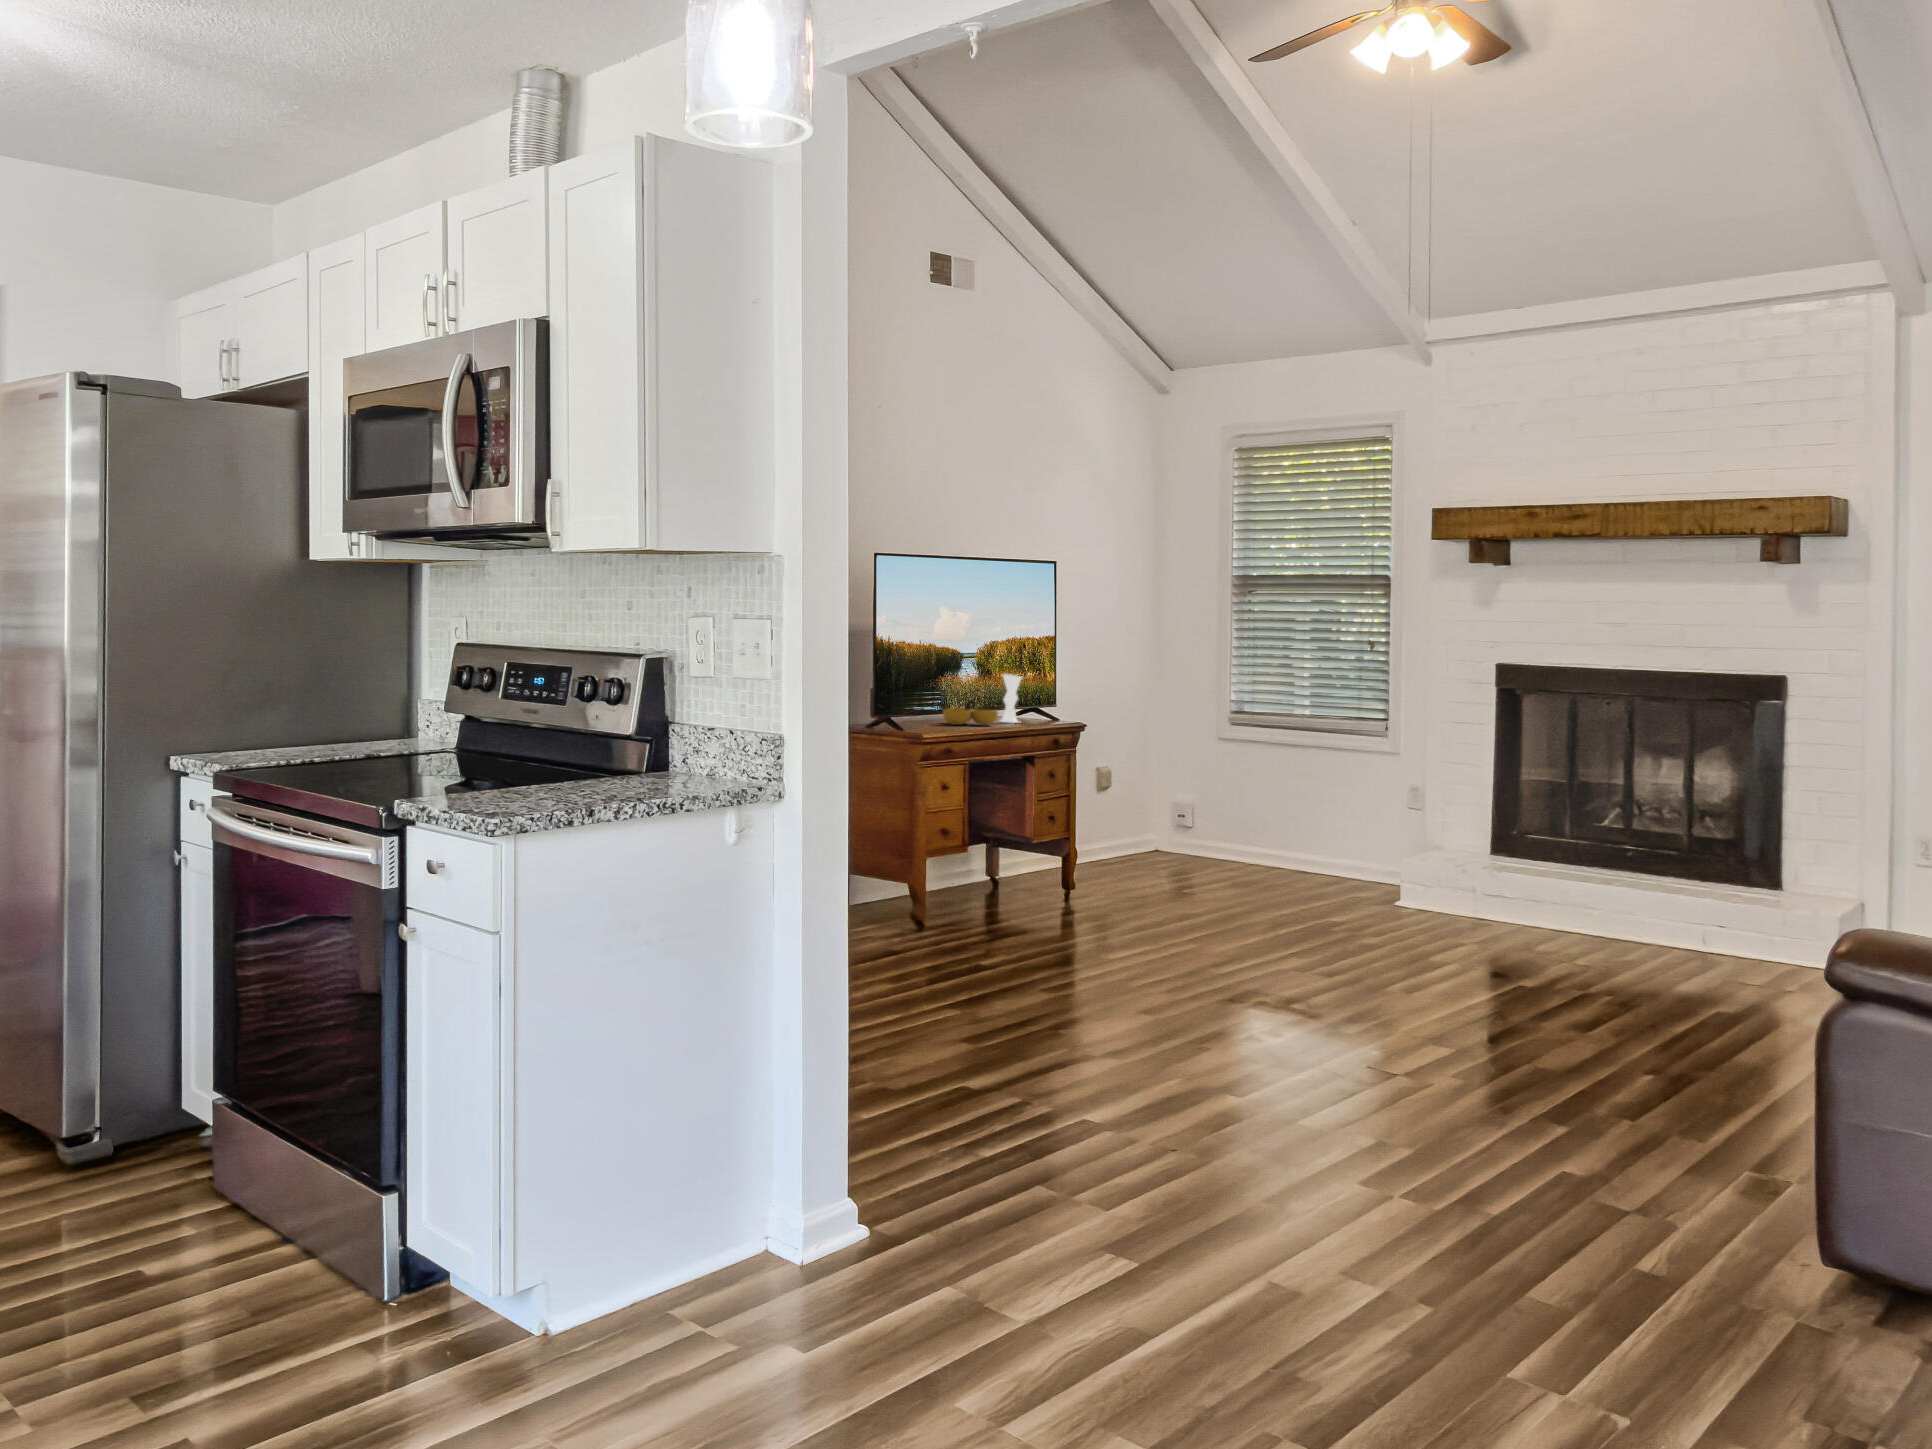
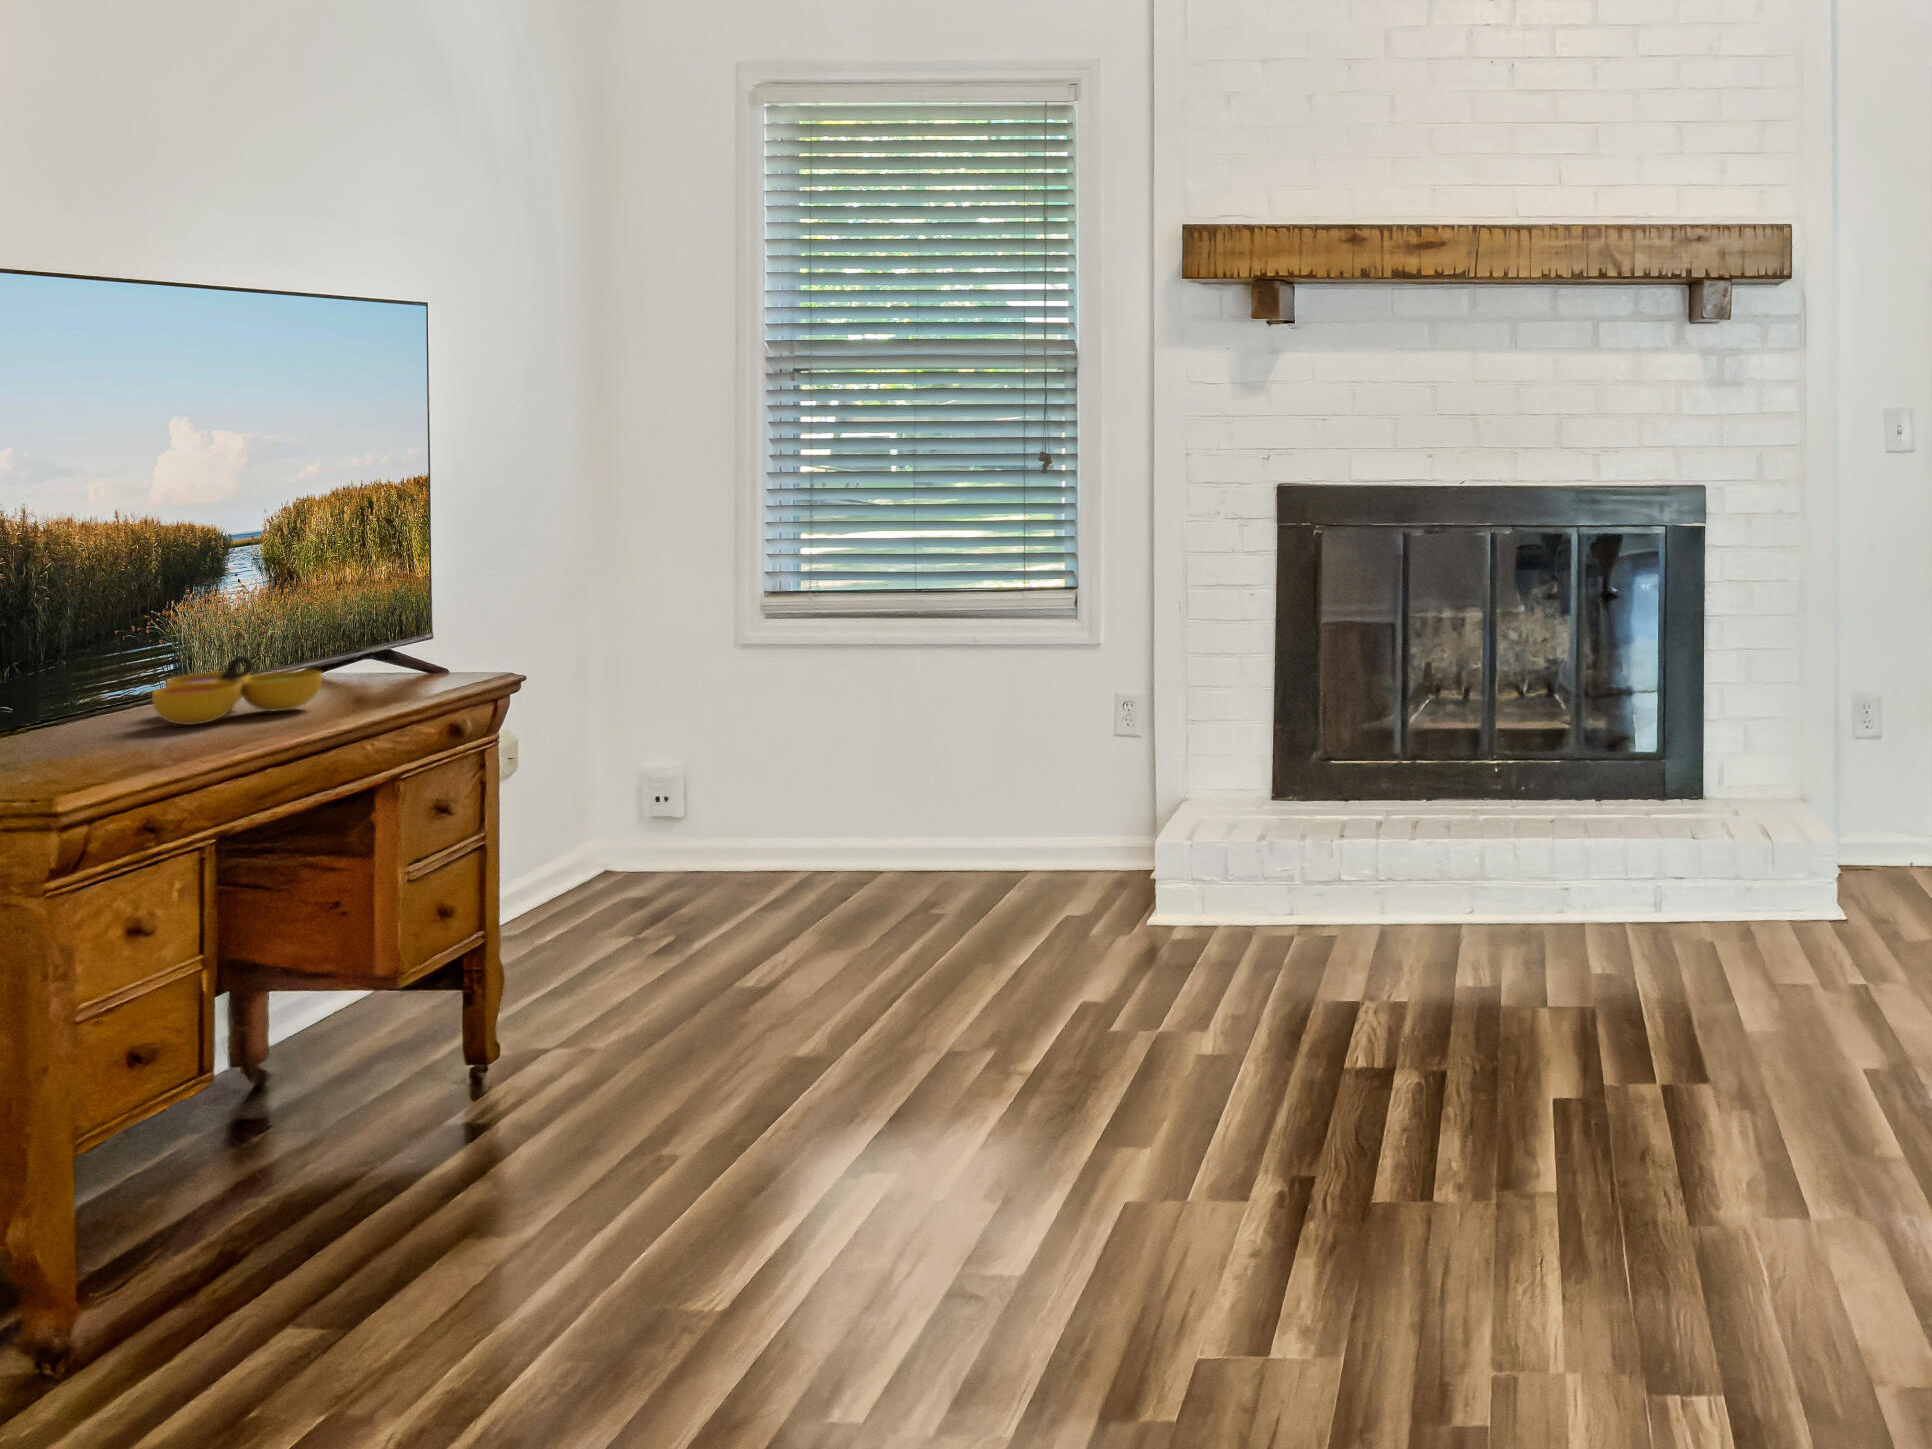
vase: present [1001,664,1023,723] -> none [320,550,386,687]

